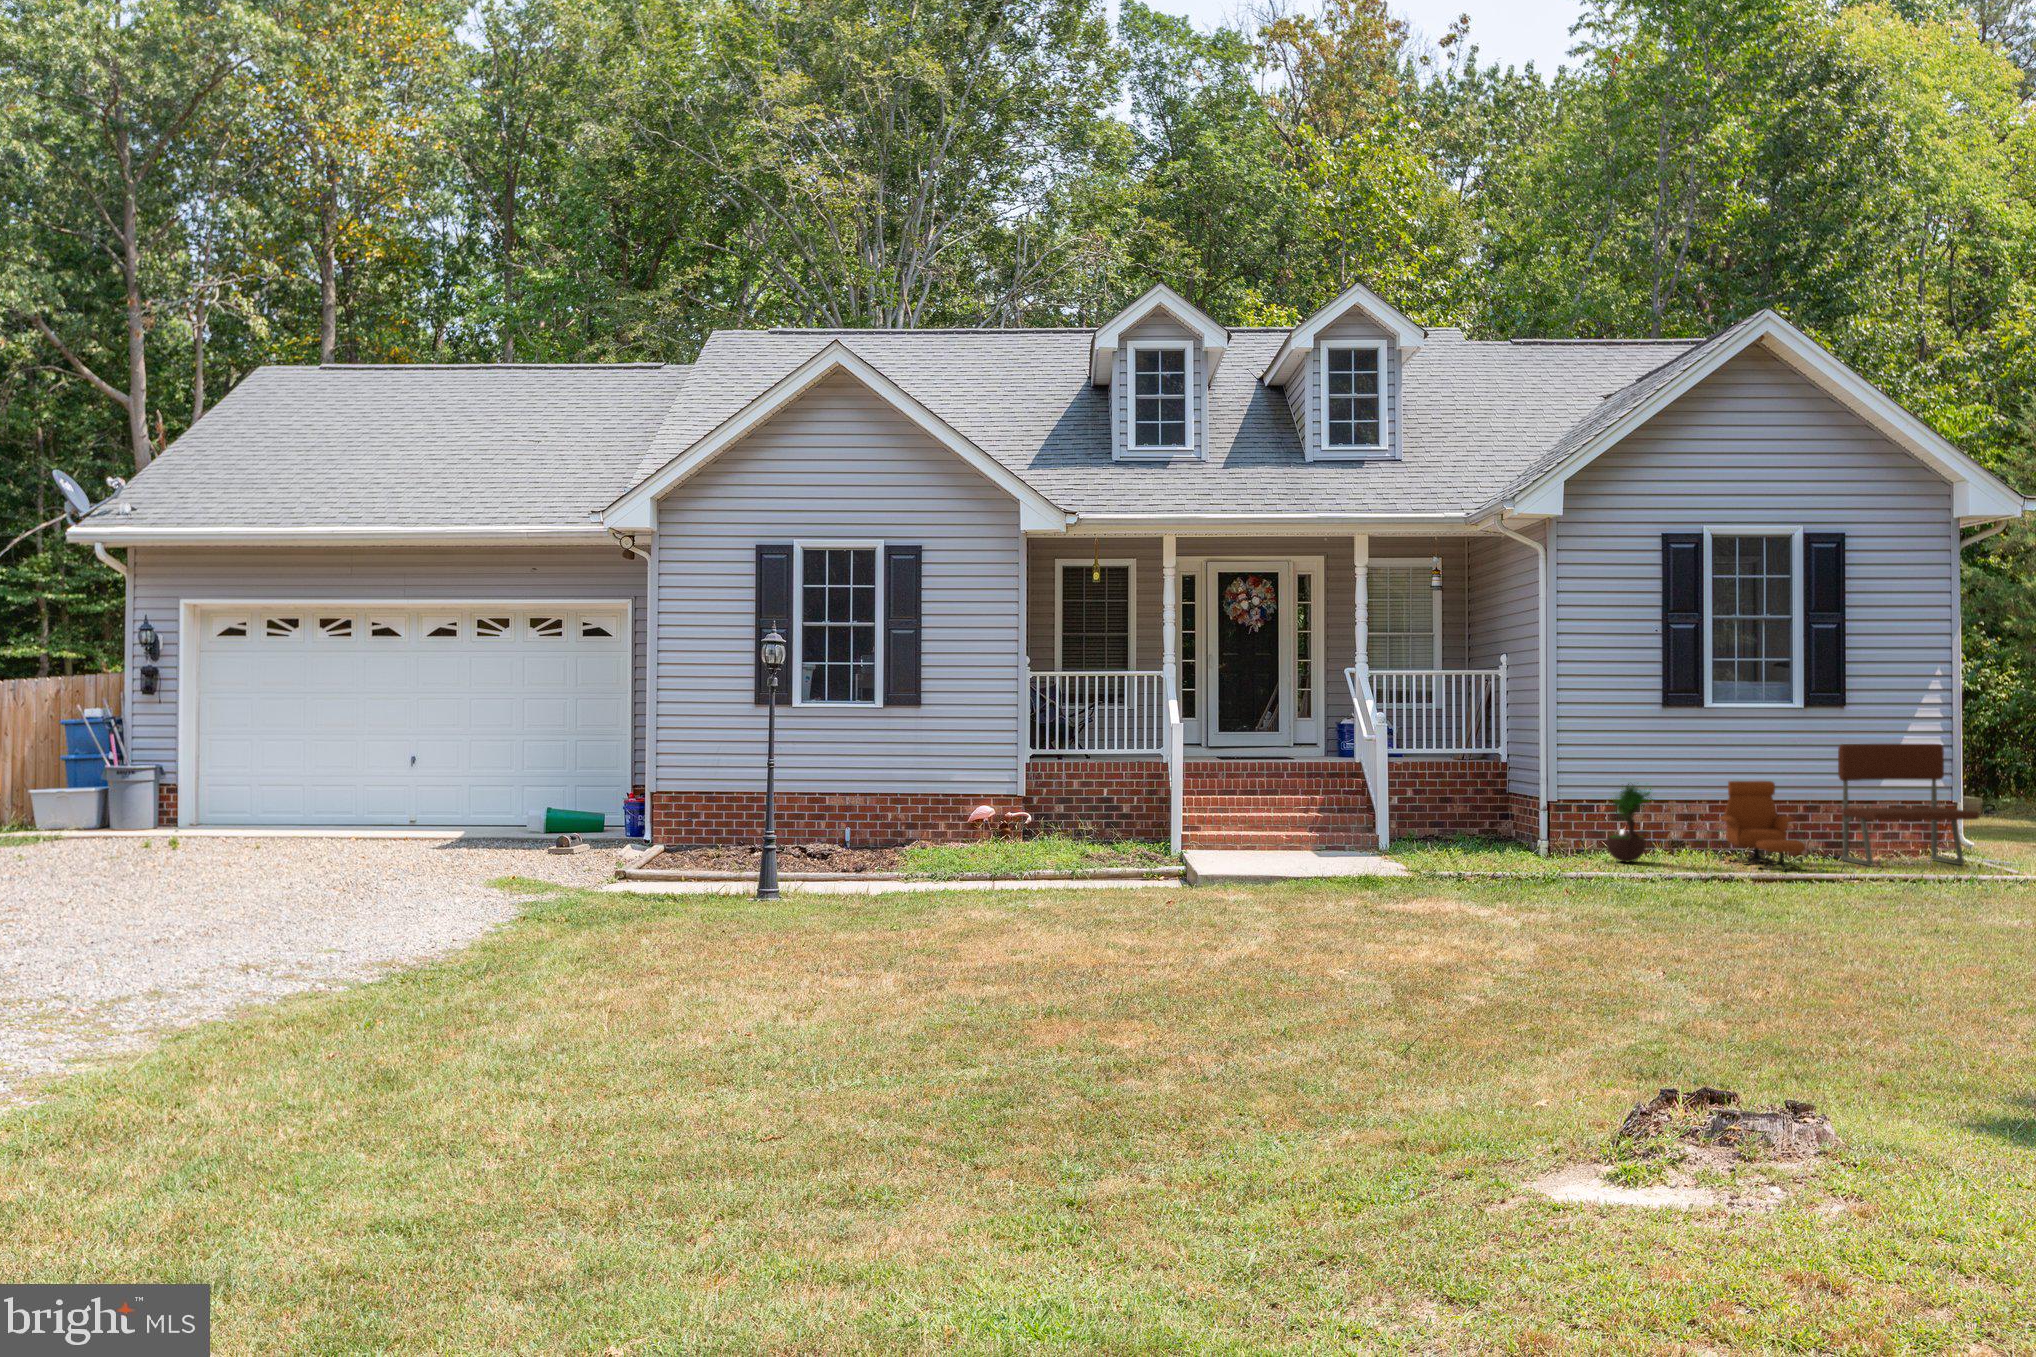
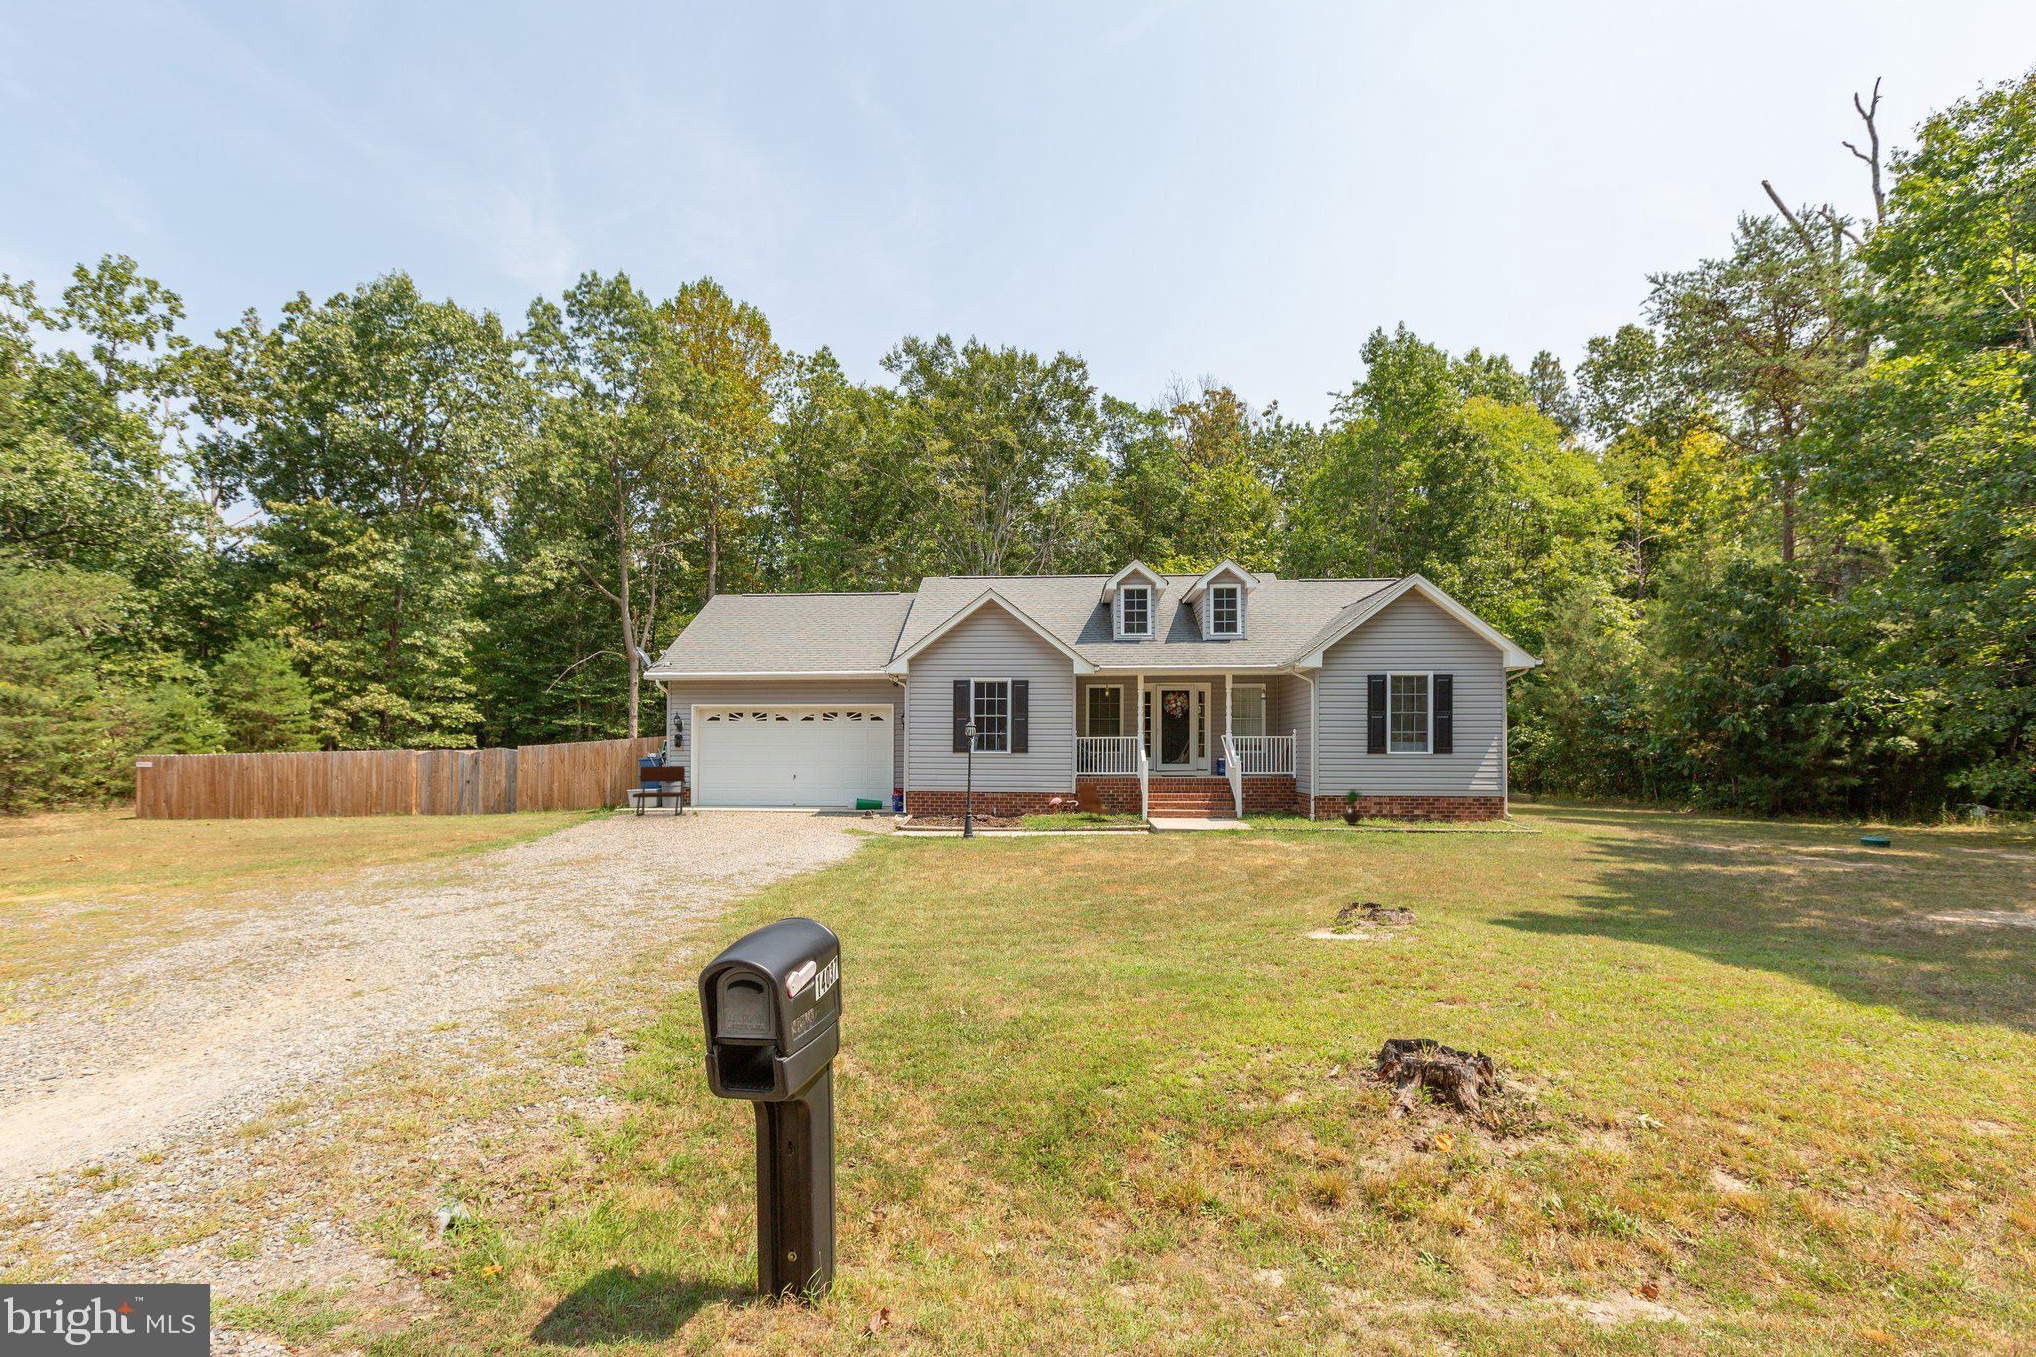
bench: present [1838,744,1979,866] -> present [633,766,685,816]
lounge chair: present [1719,781,1806,871] -> present [1077,784,1109,821]

